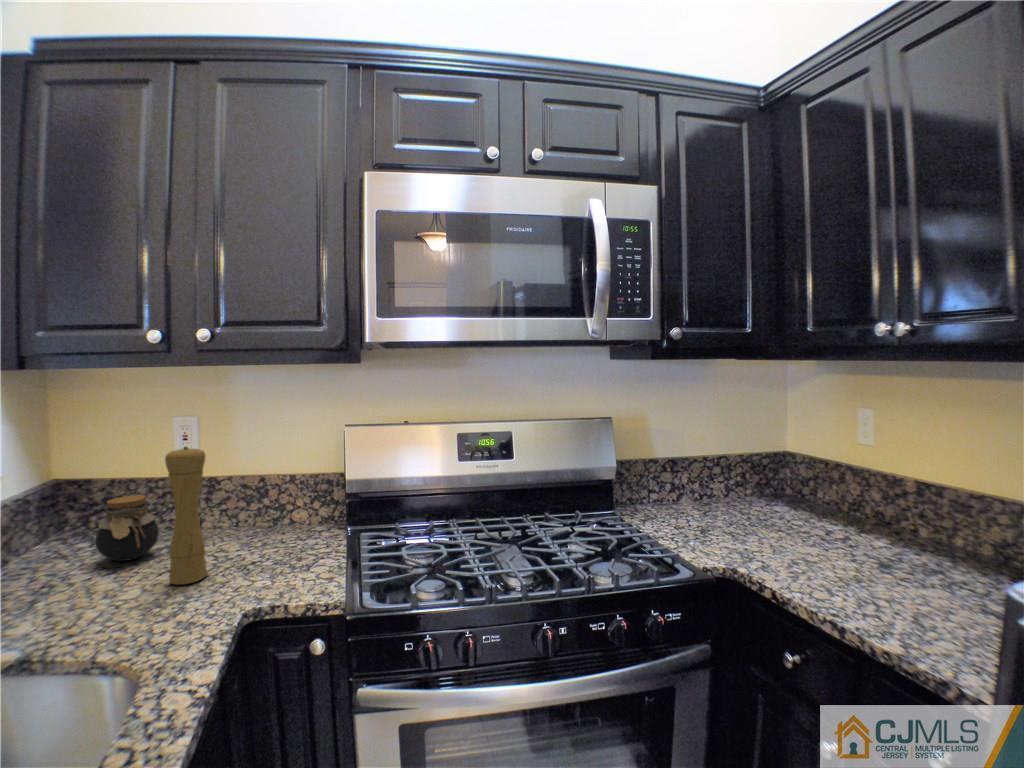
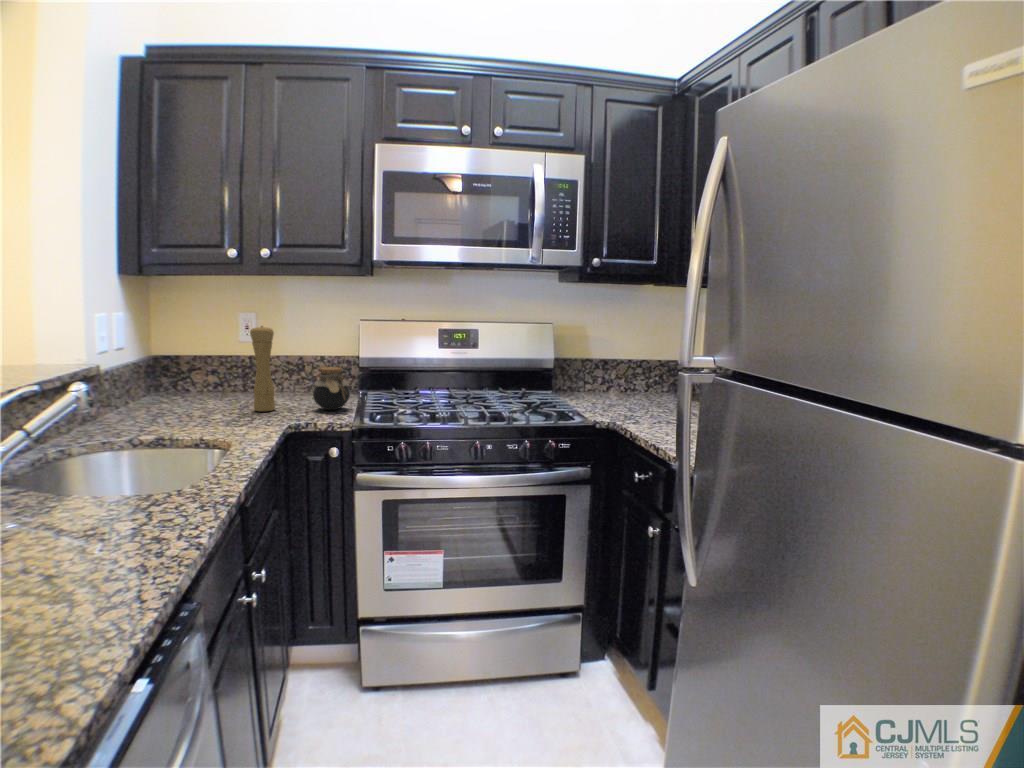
jar: present [95,495,159,561] -> present [313,367,350,410]

